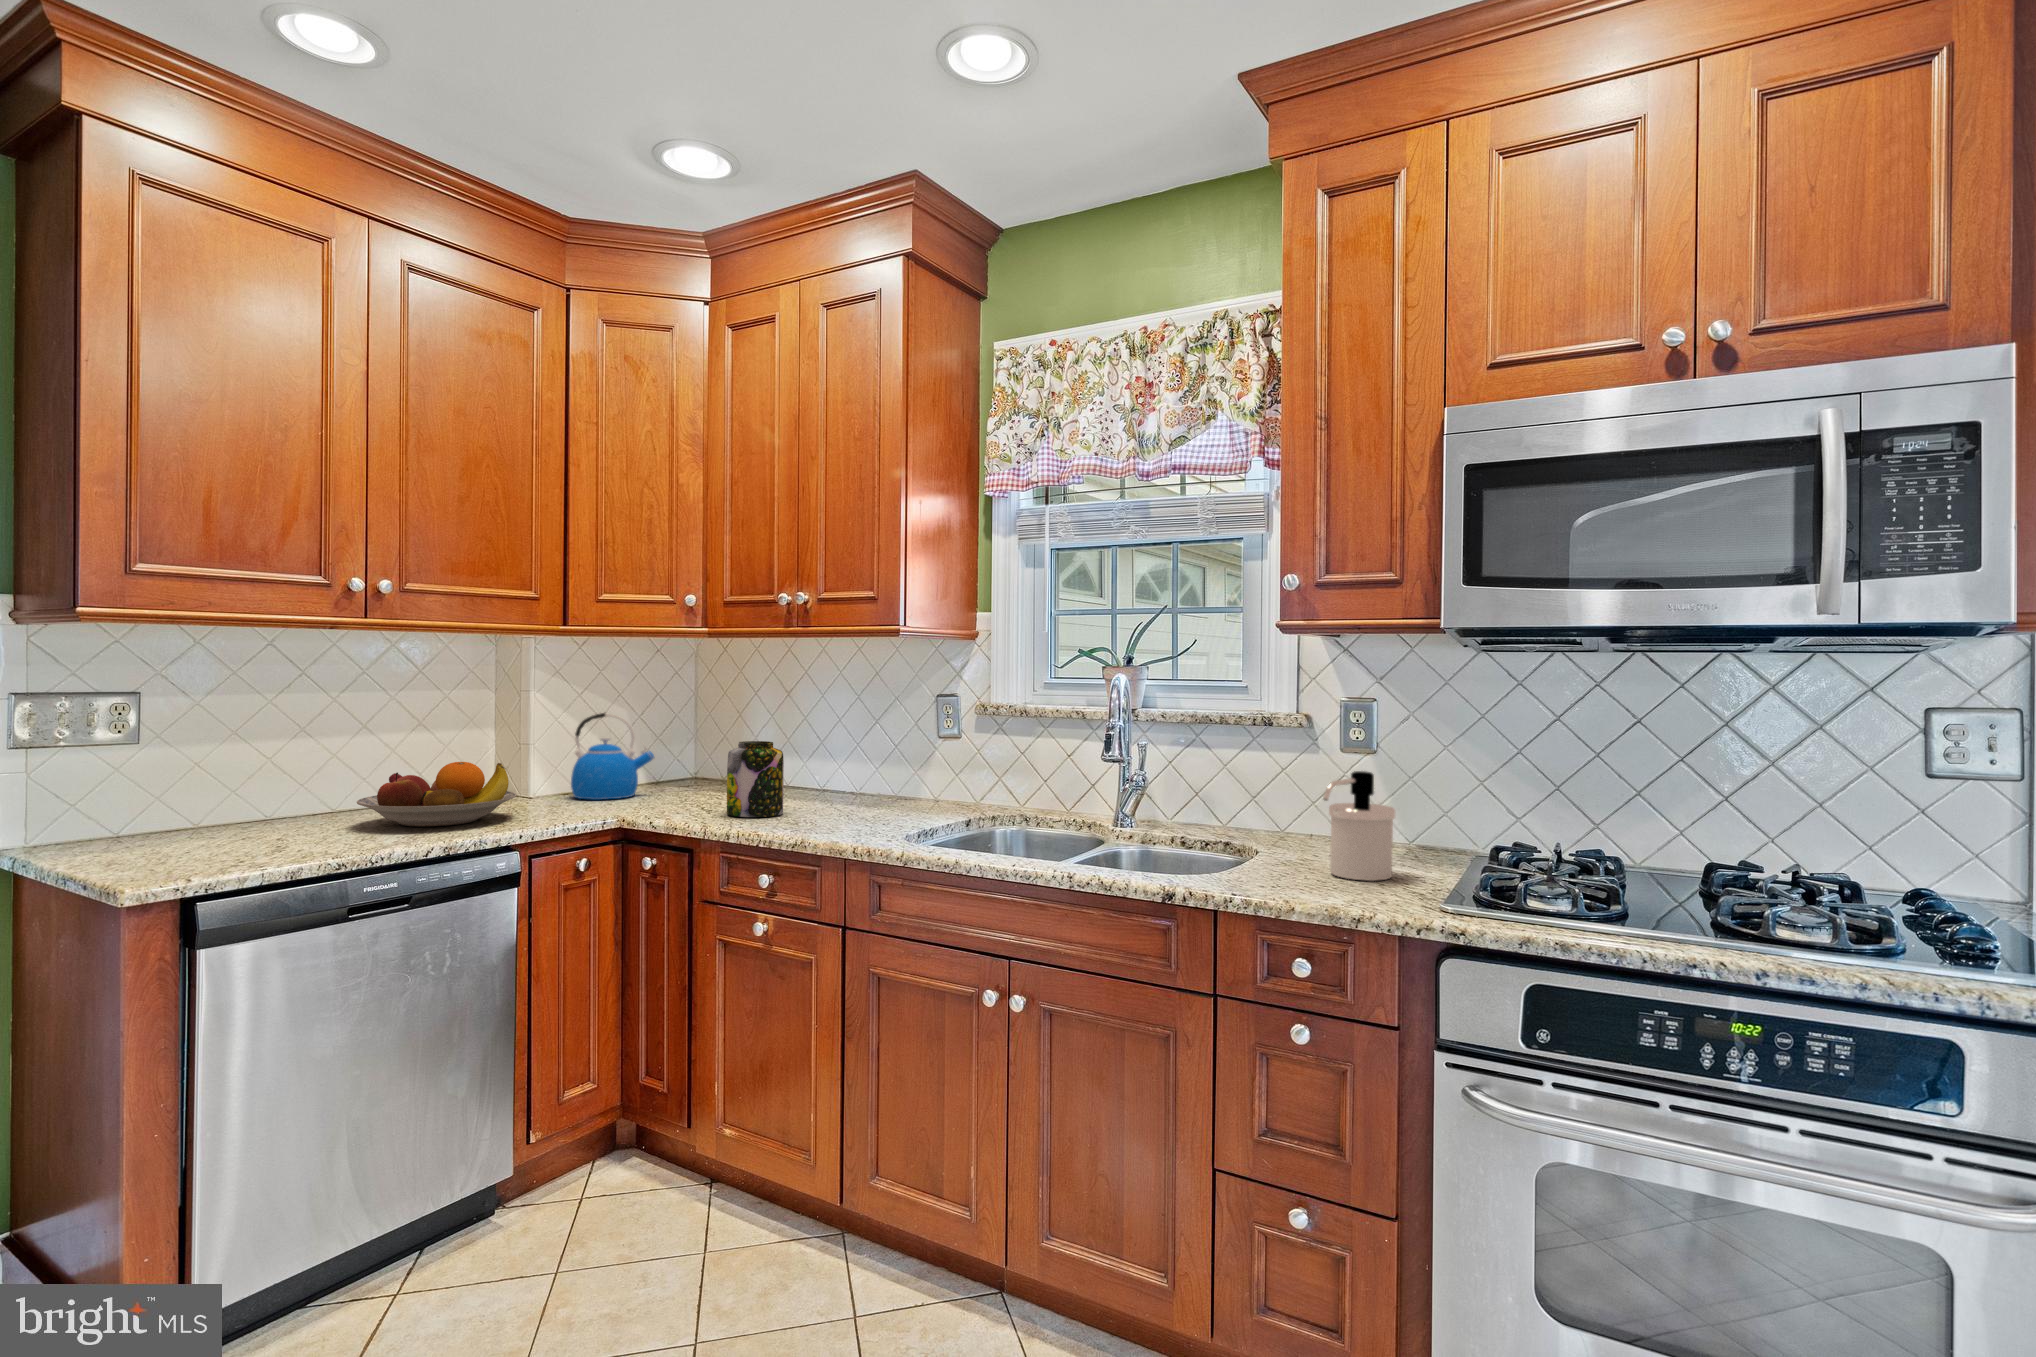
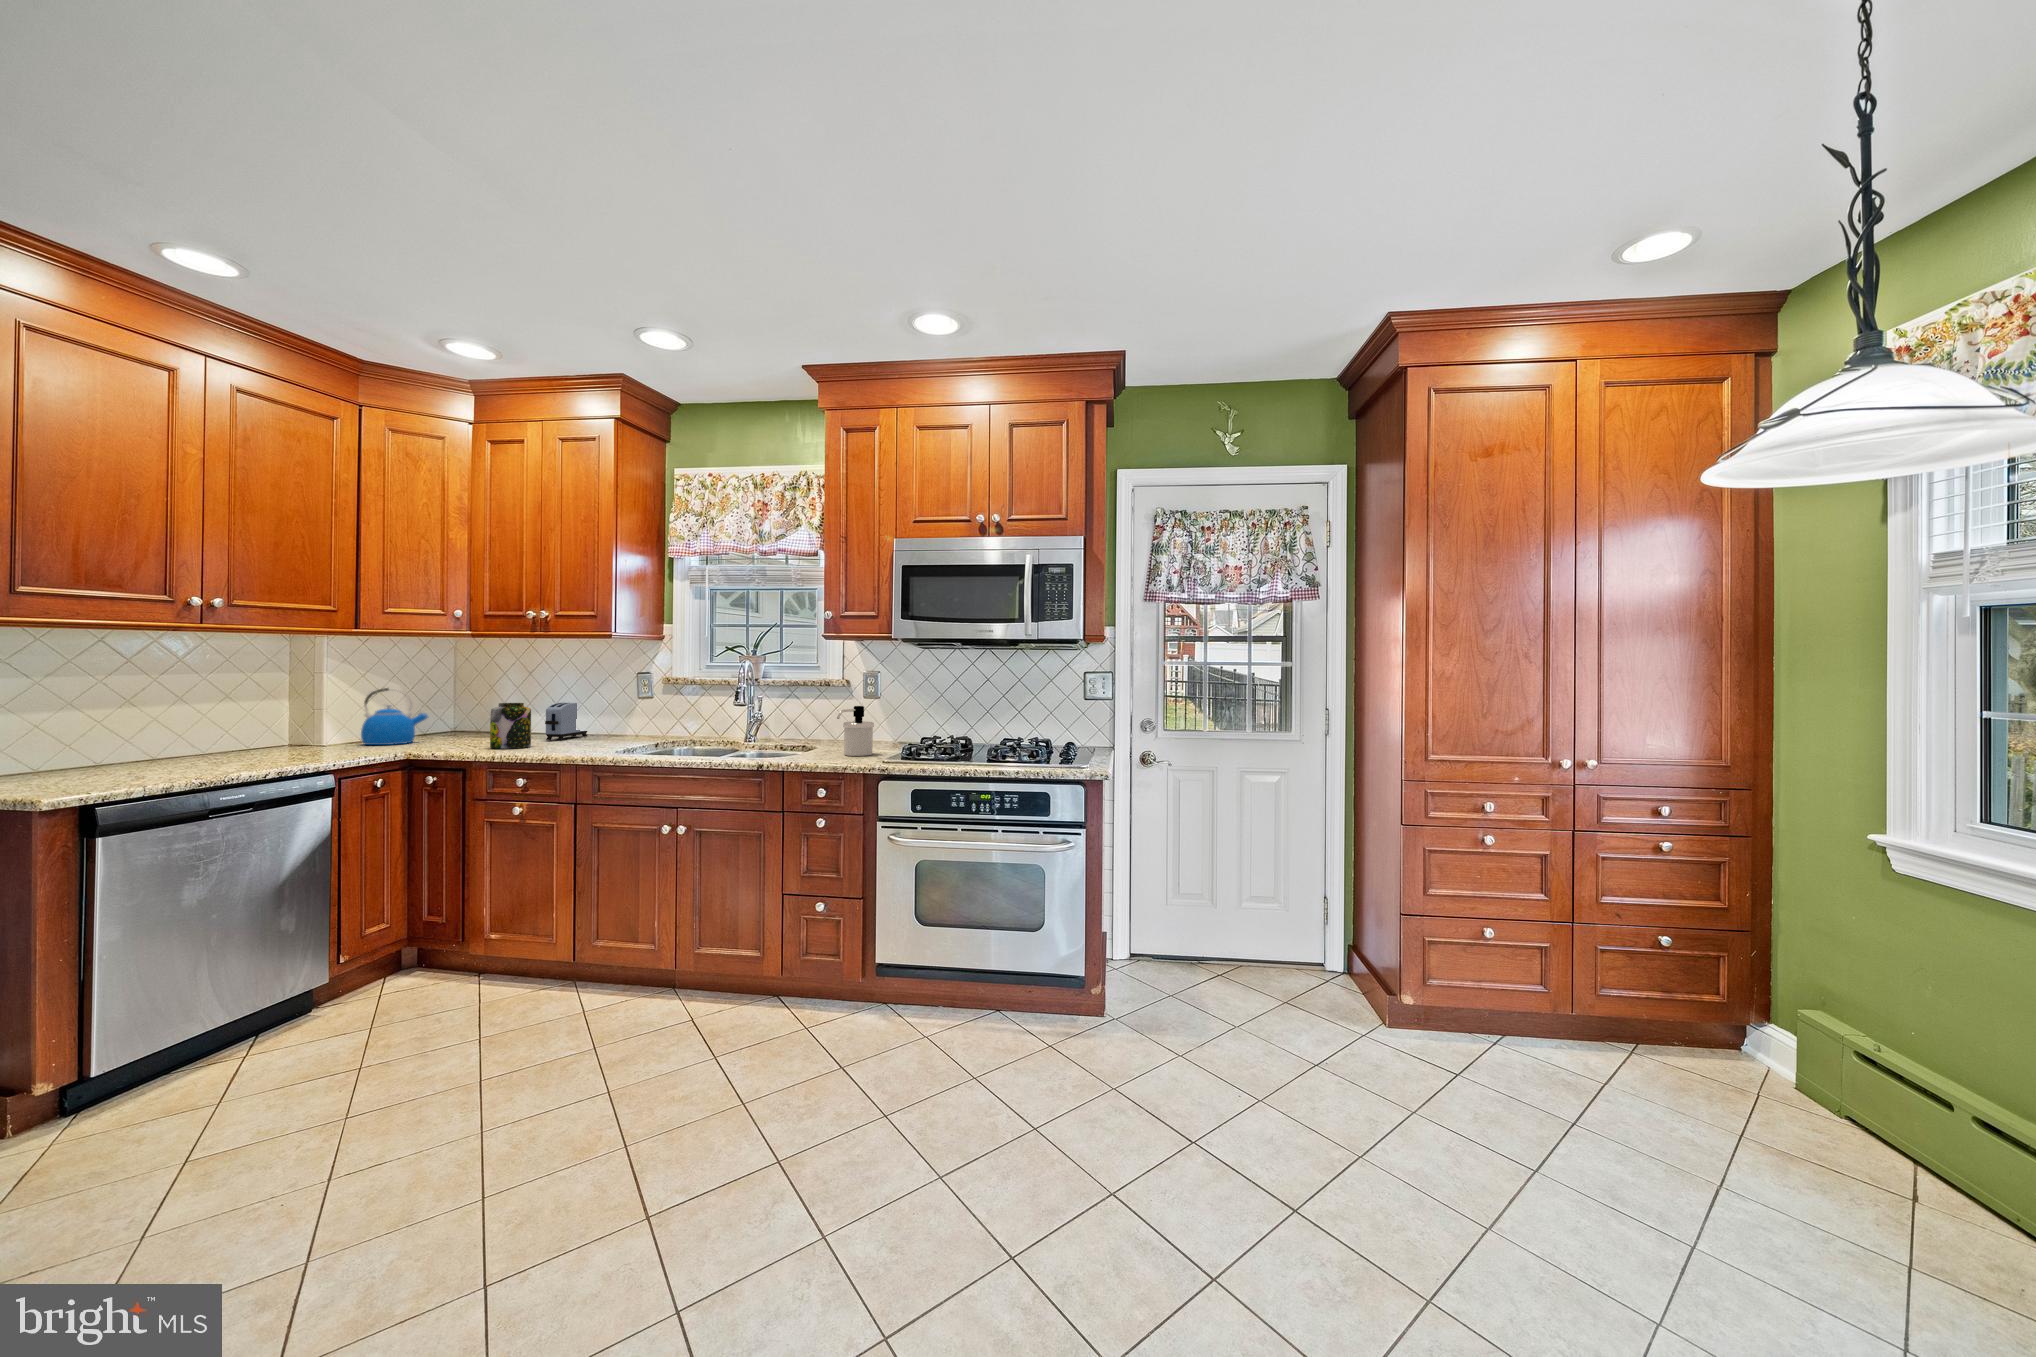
toaster: none [805,739,867,801] -> present [545,703,587,740]
fruit bowl: present [357,762,517,827] -> none [193,719,326,761]

